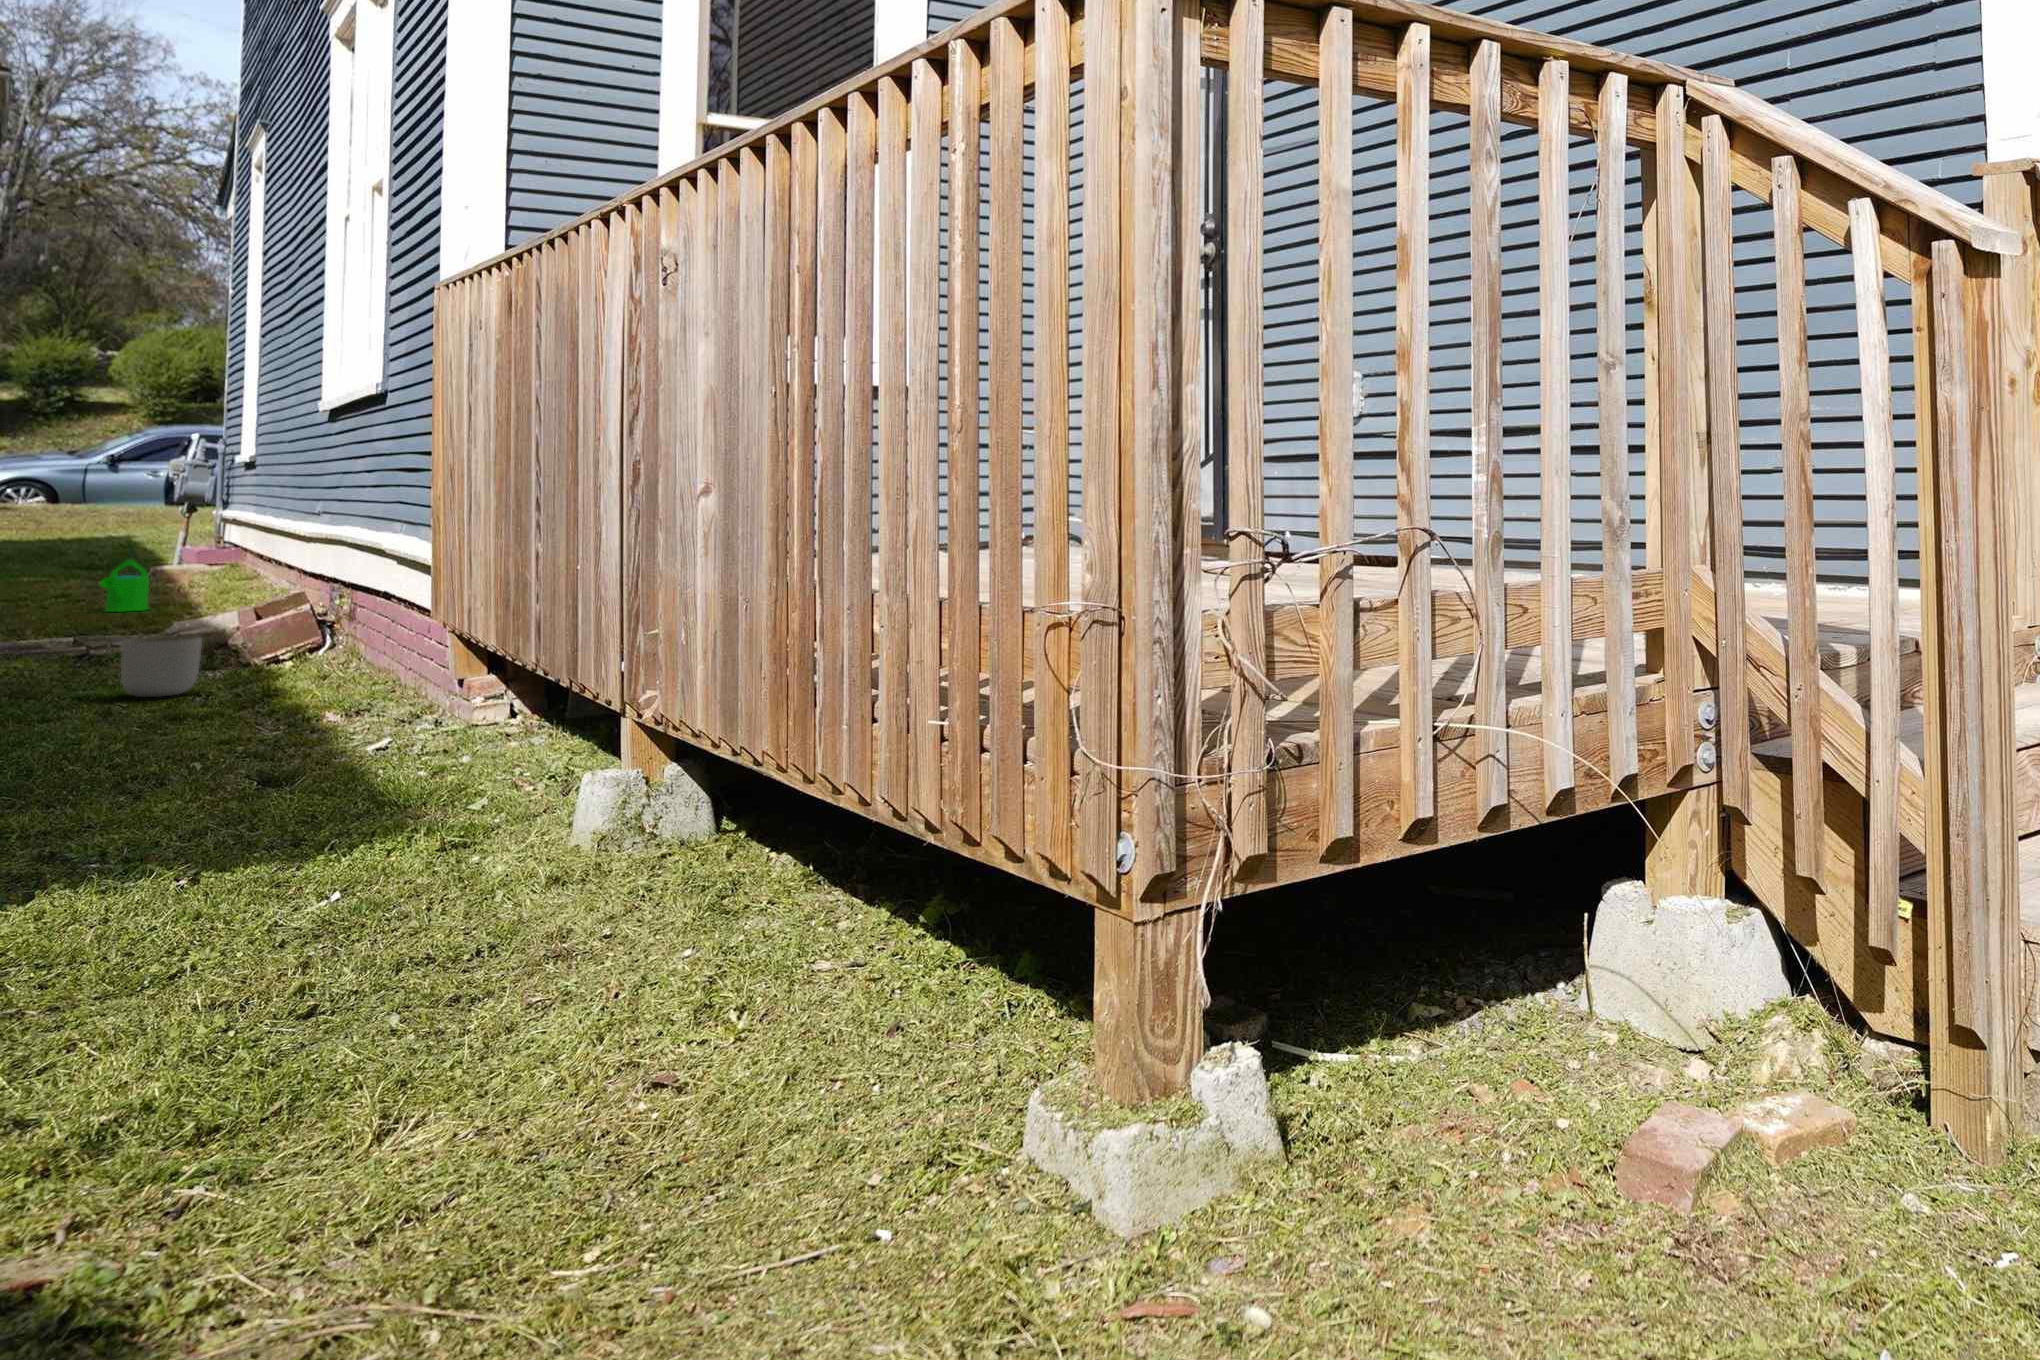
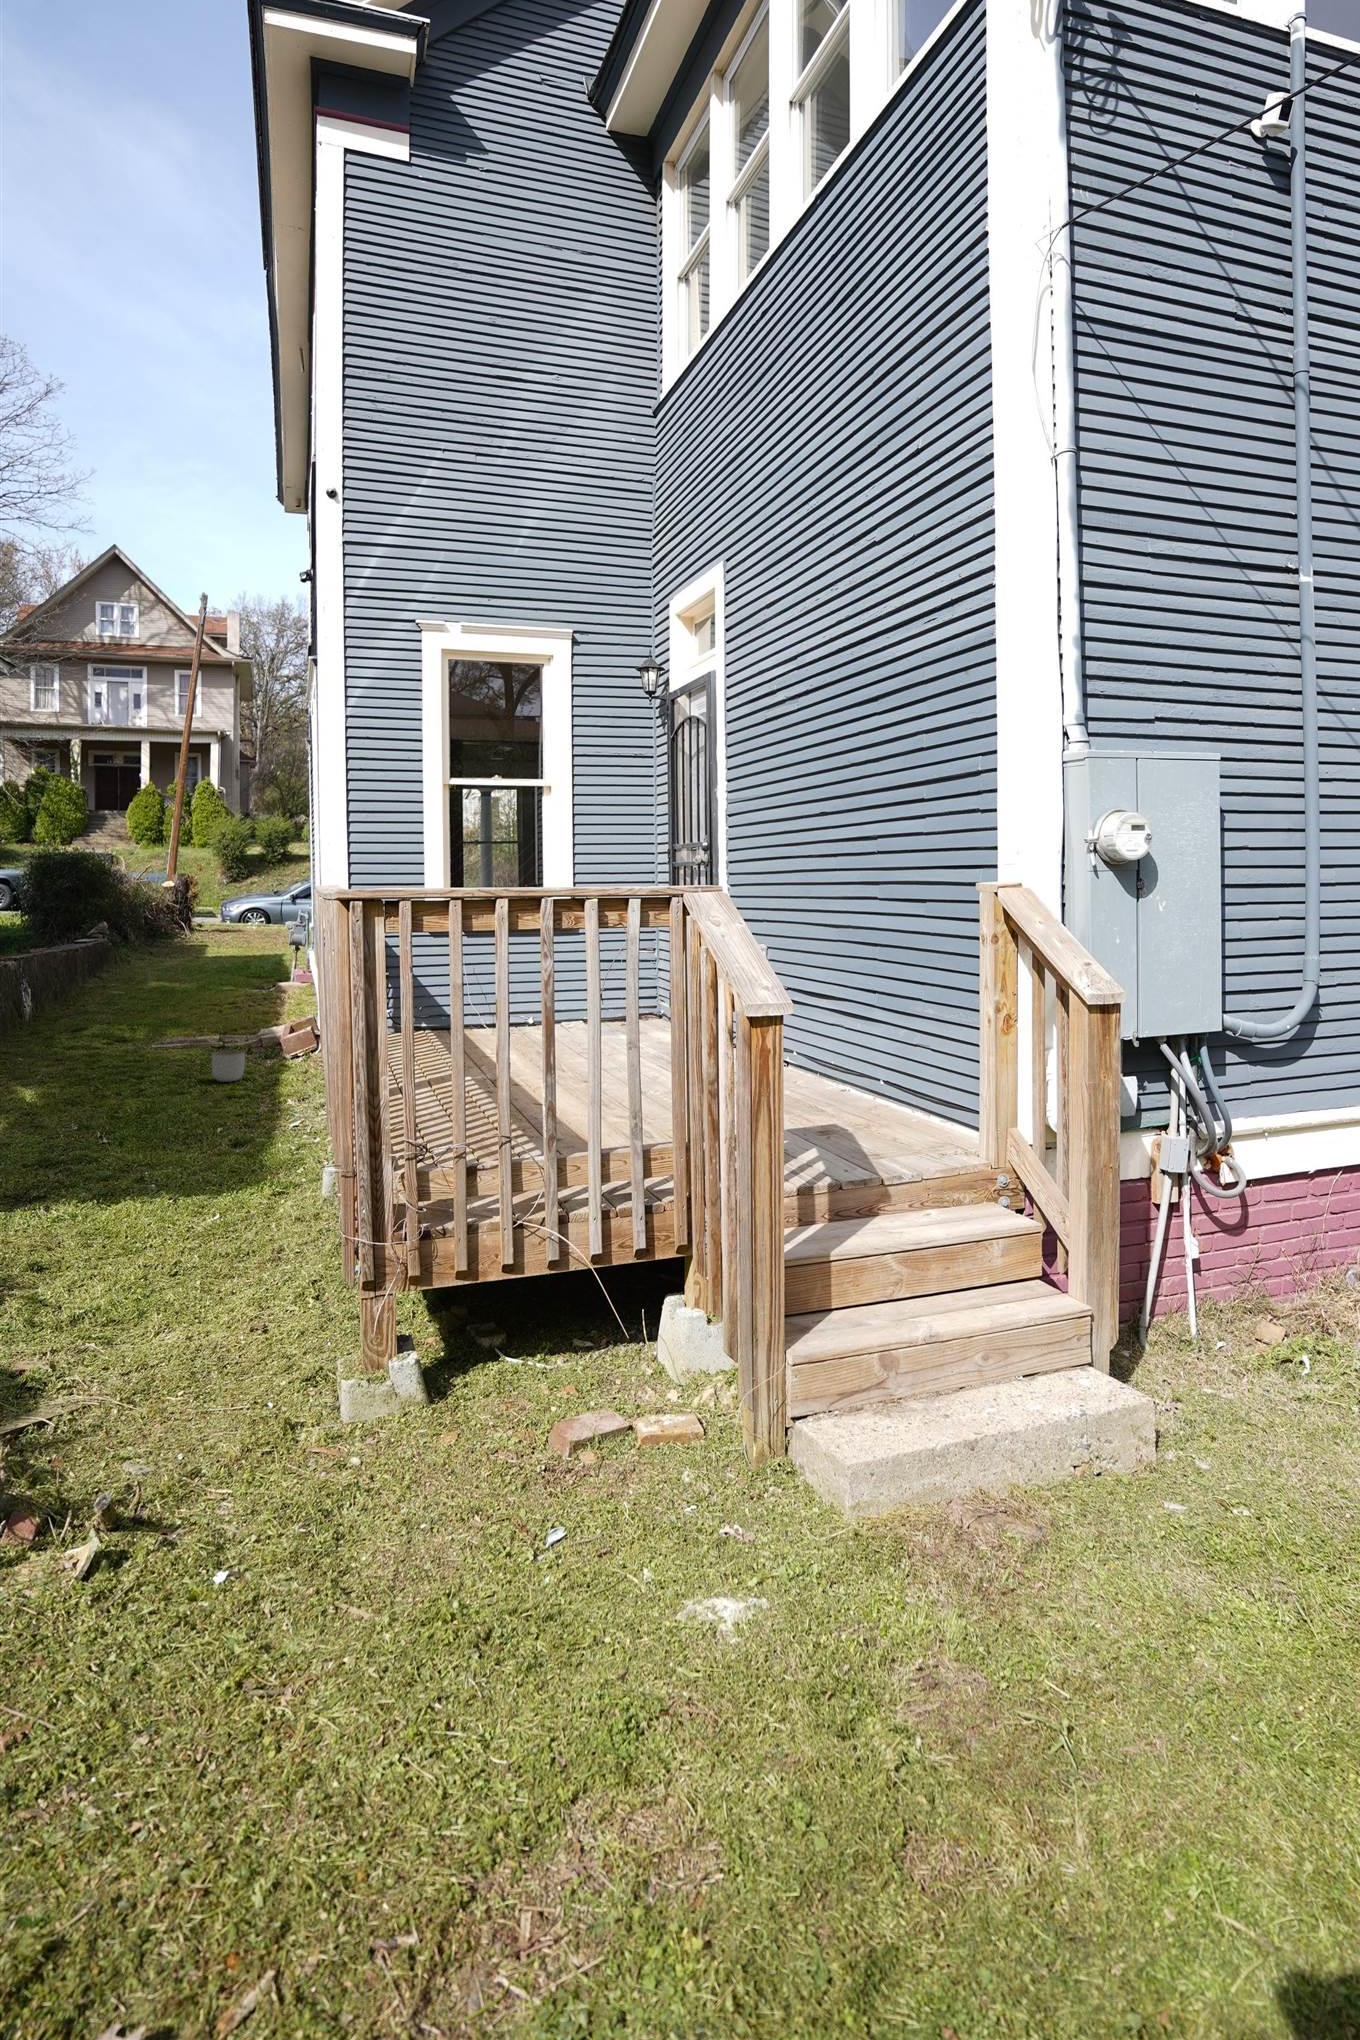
watering can: present [100,560,149,612] -> none [241,987,265,1014]

